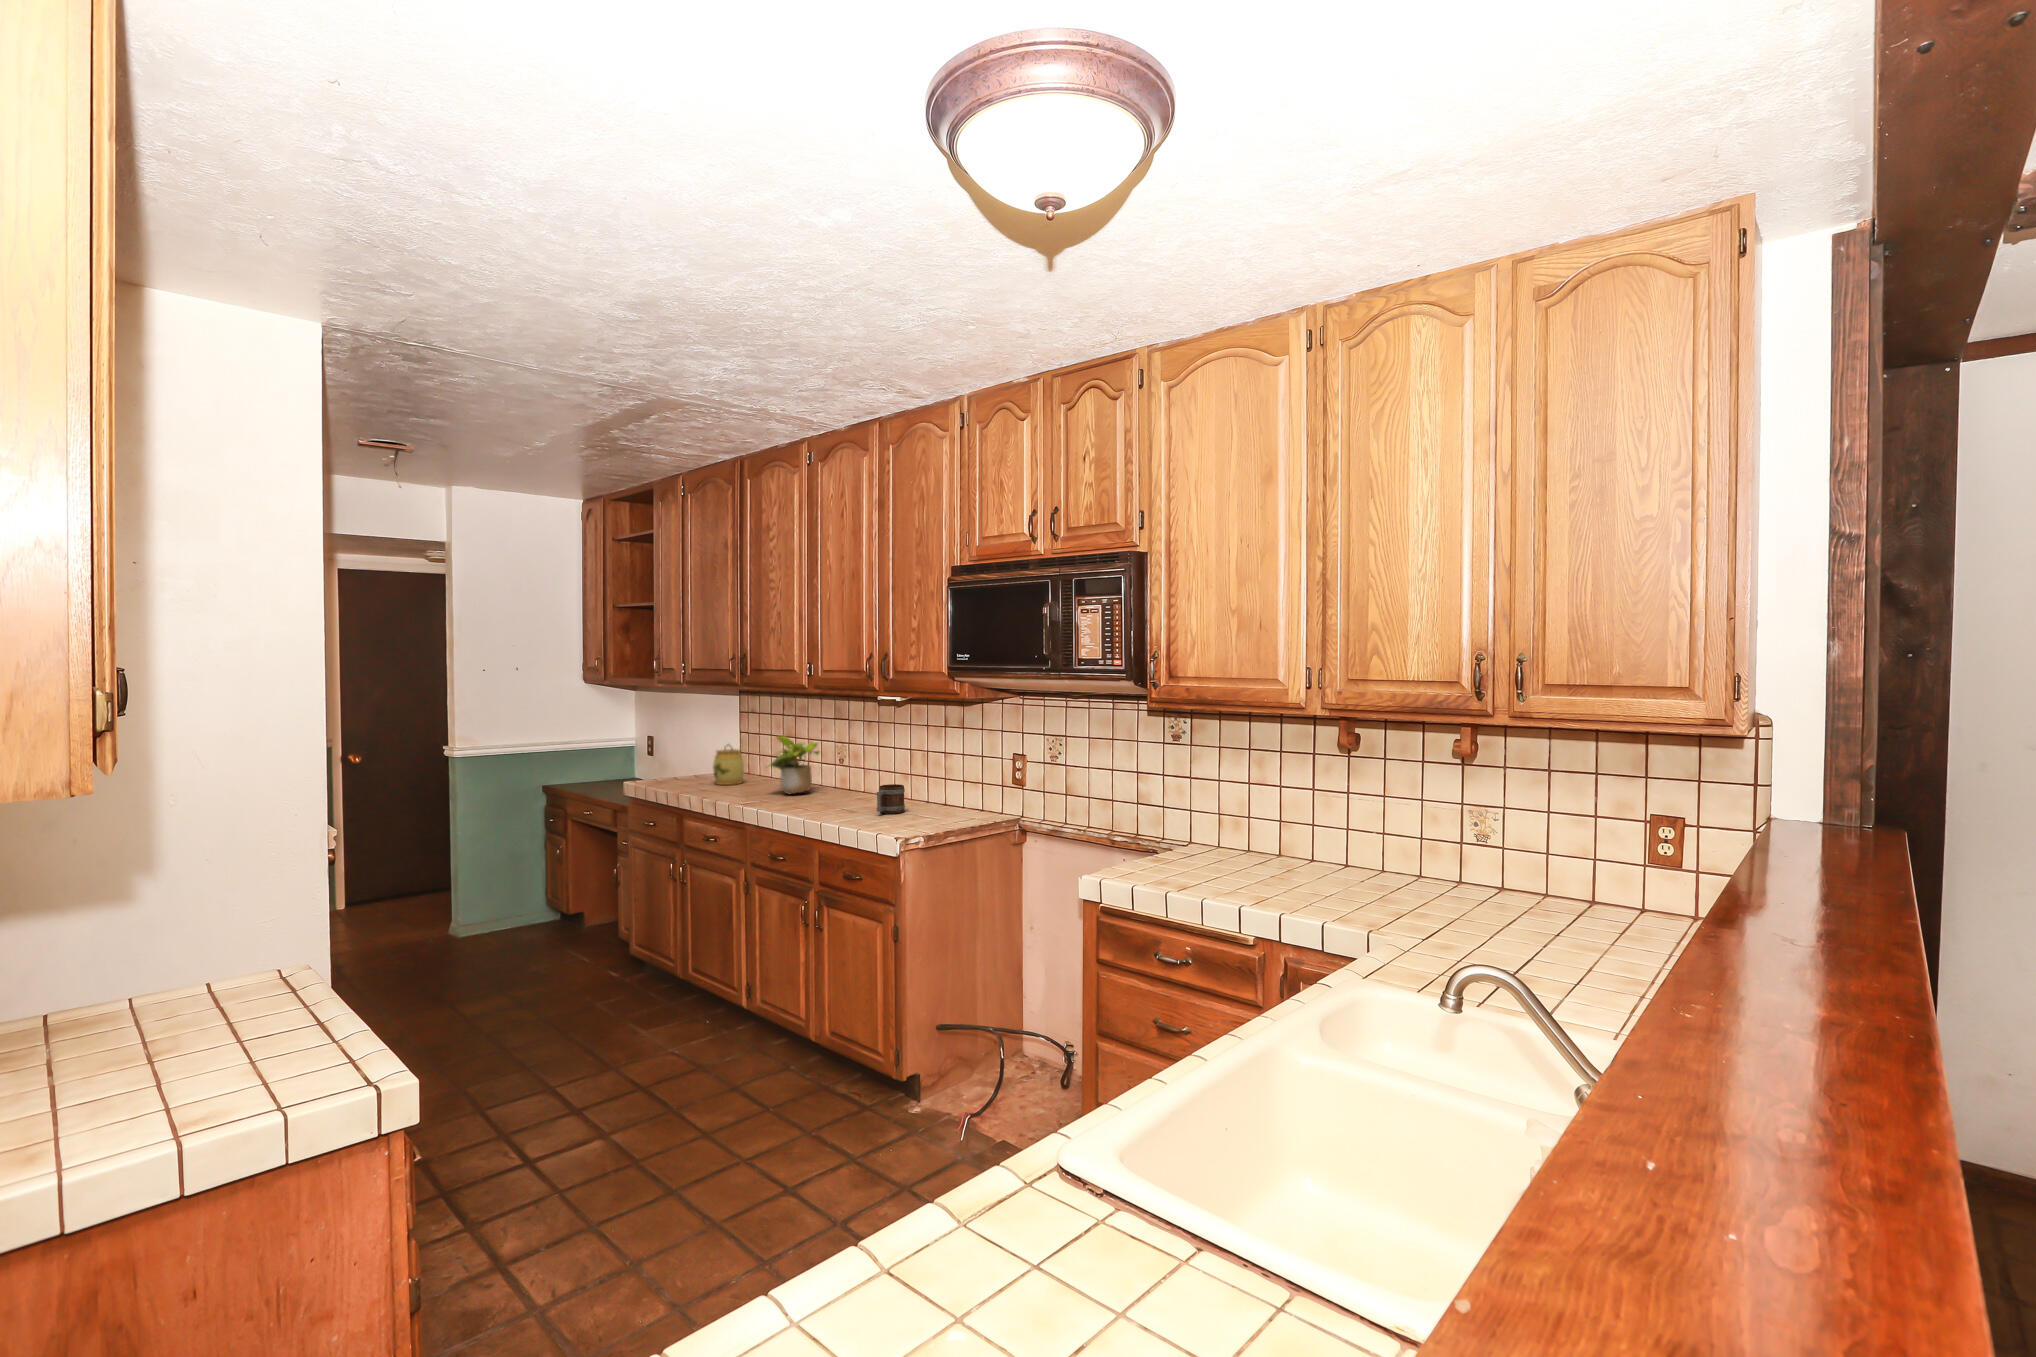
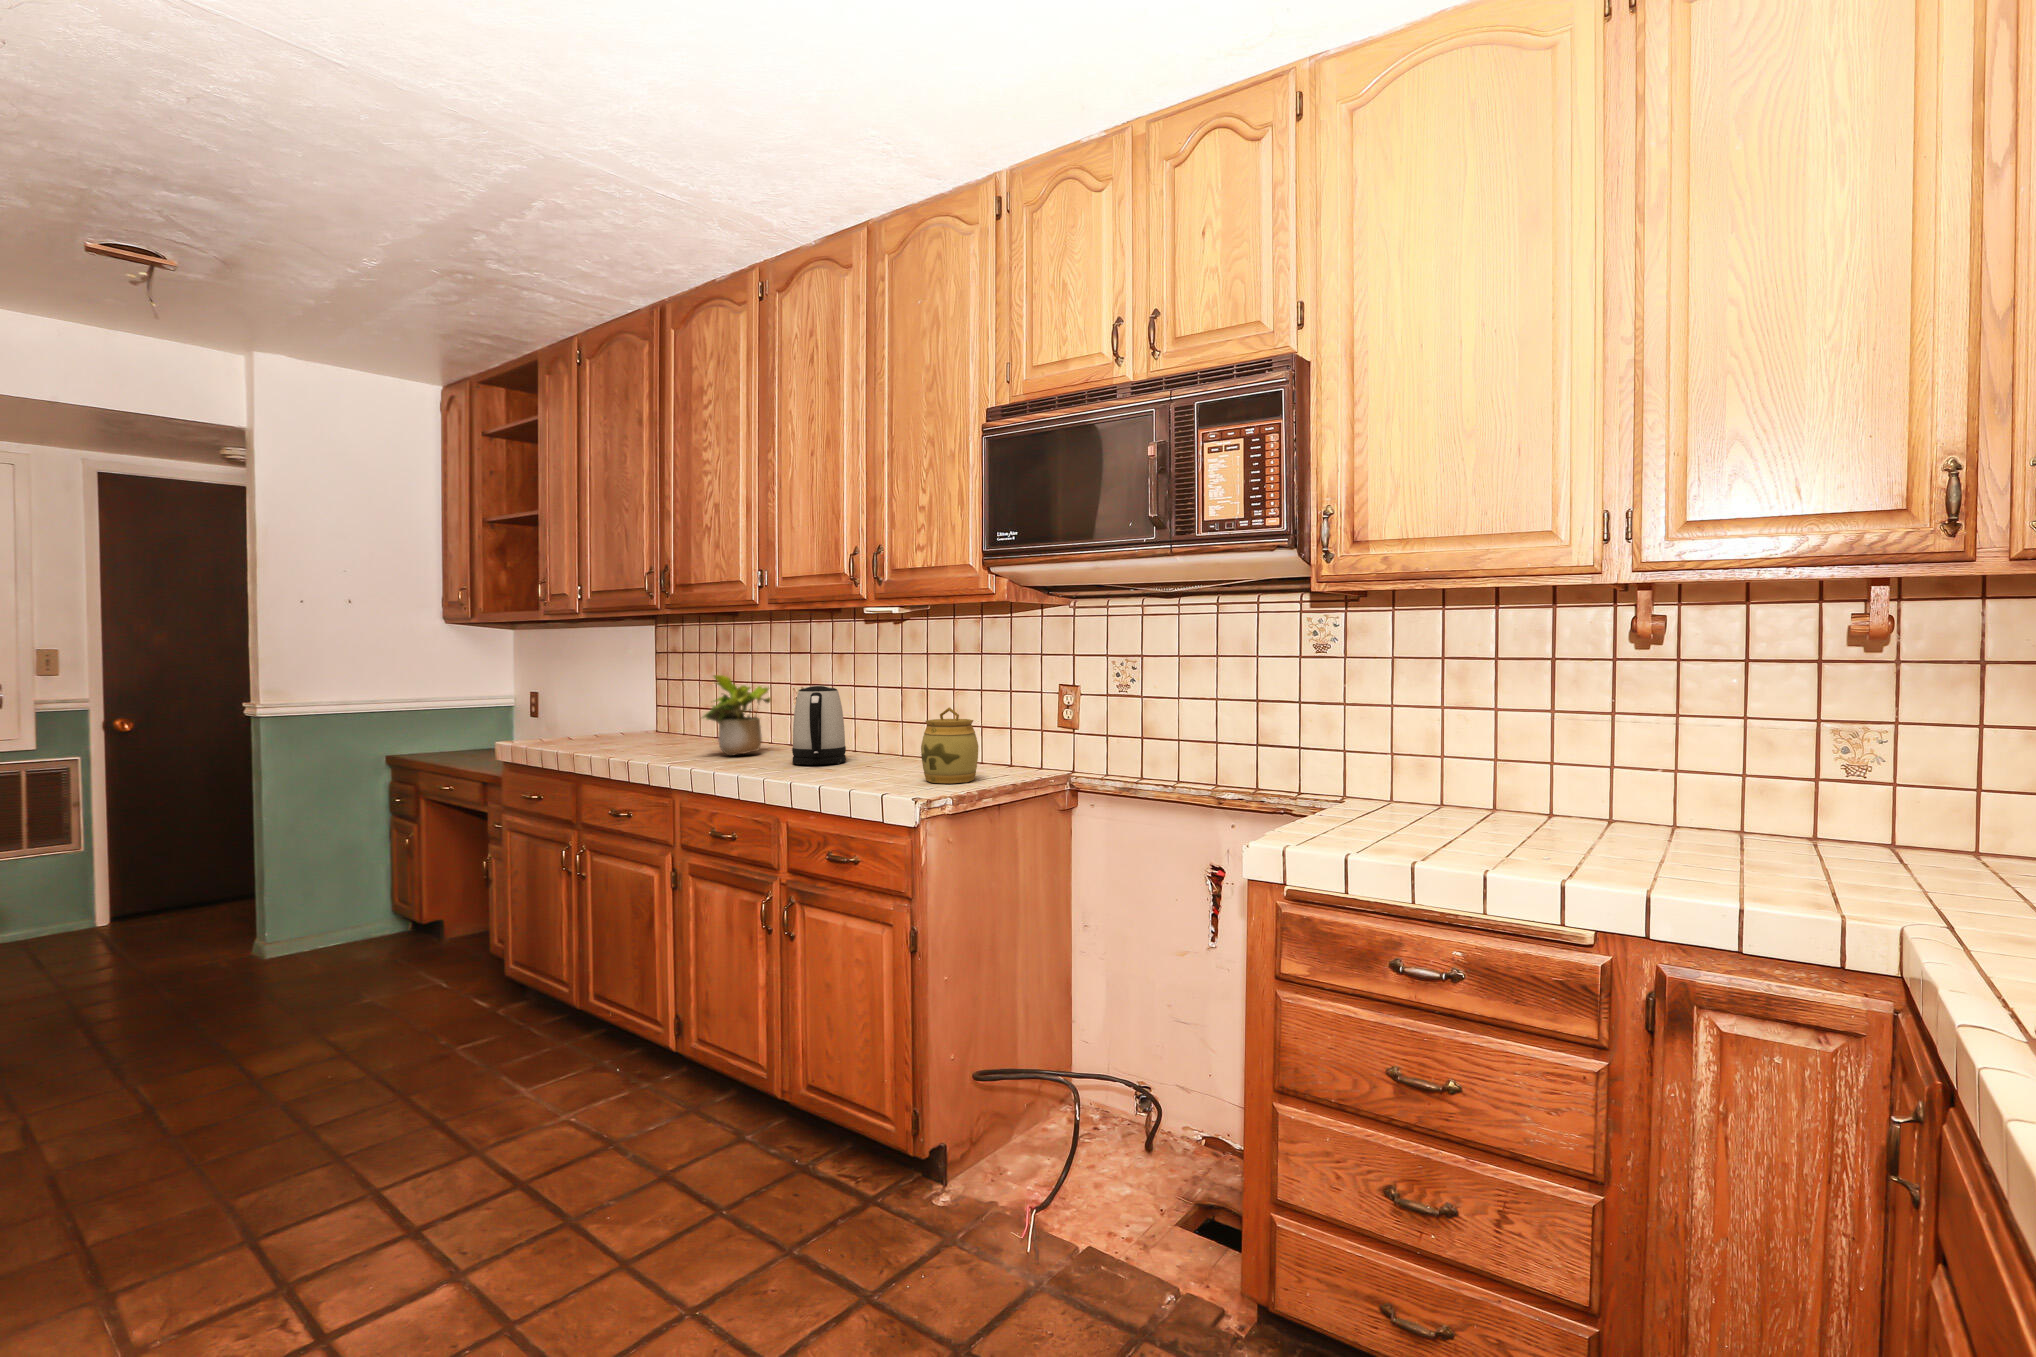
jar: present [713,744,744,785] -> present [921,707,978,783]
kettle: none [830,746,869,804] -> present [792,686,846,765]
mug: present [877,784,905,814] -> none [865,734,902,774]

